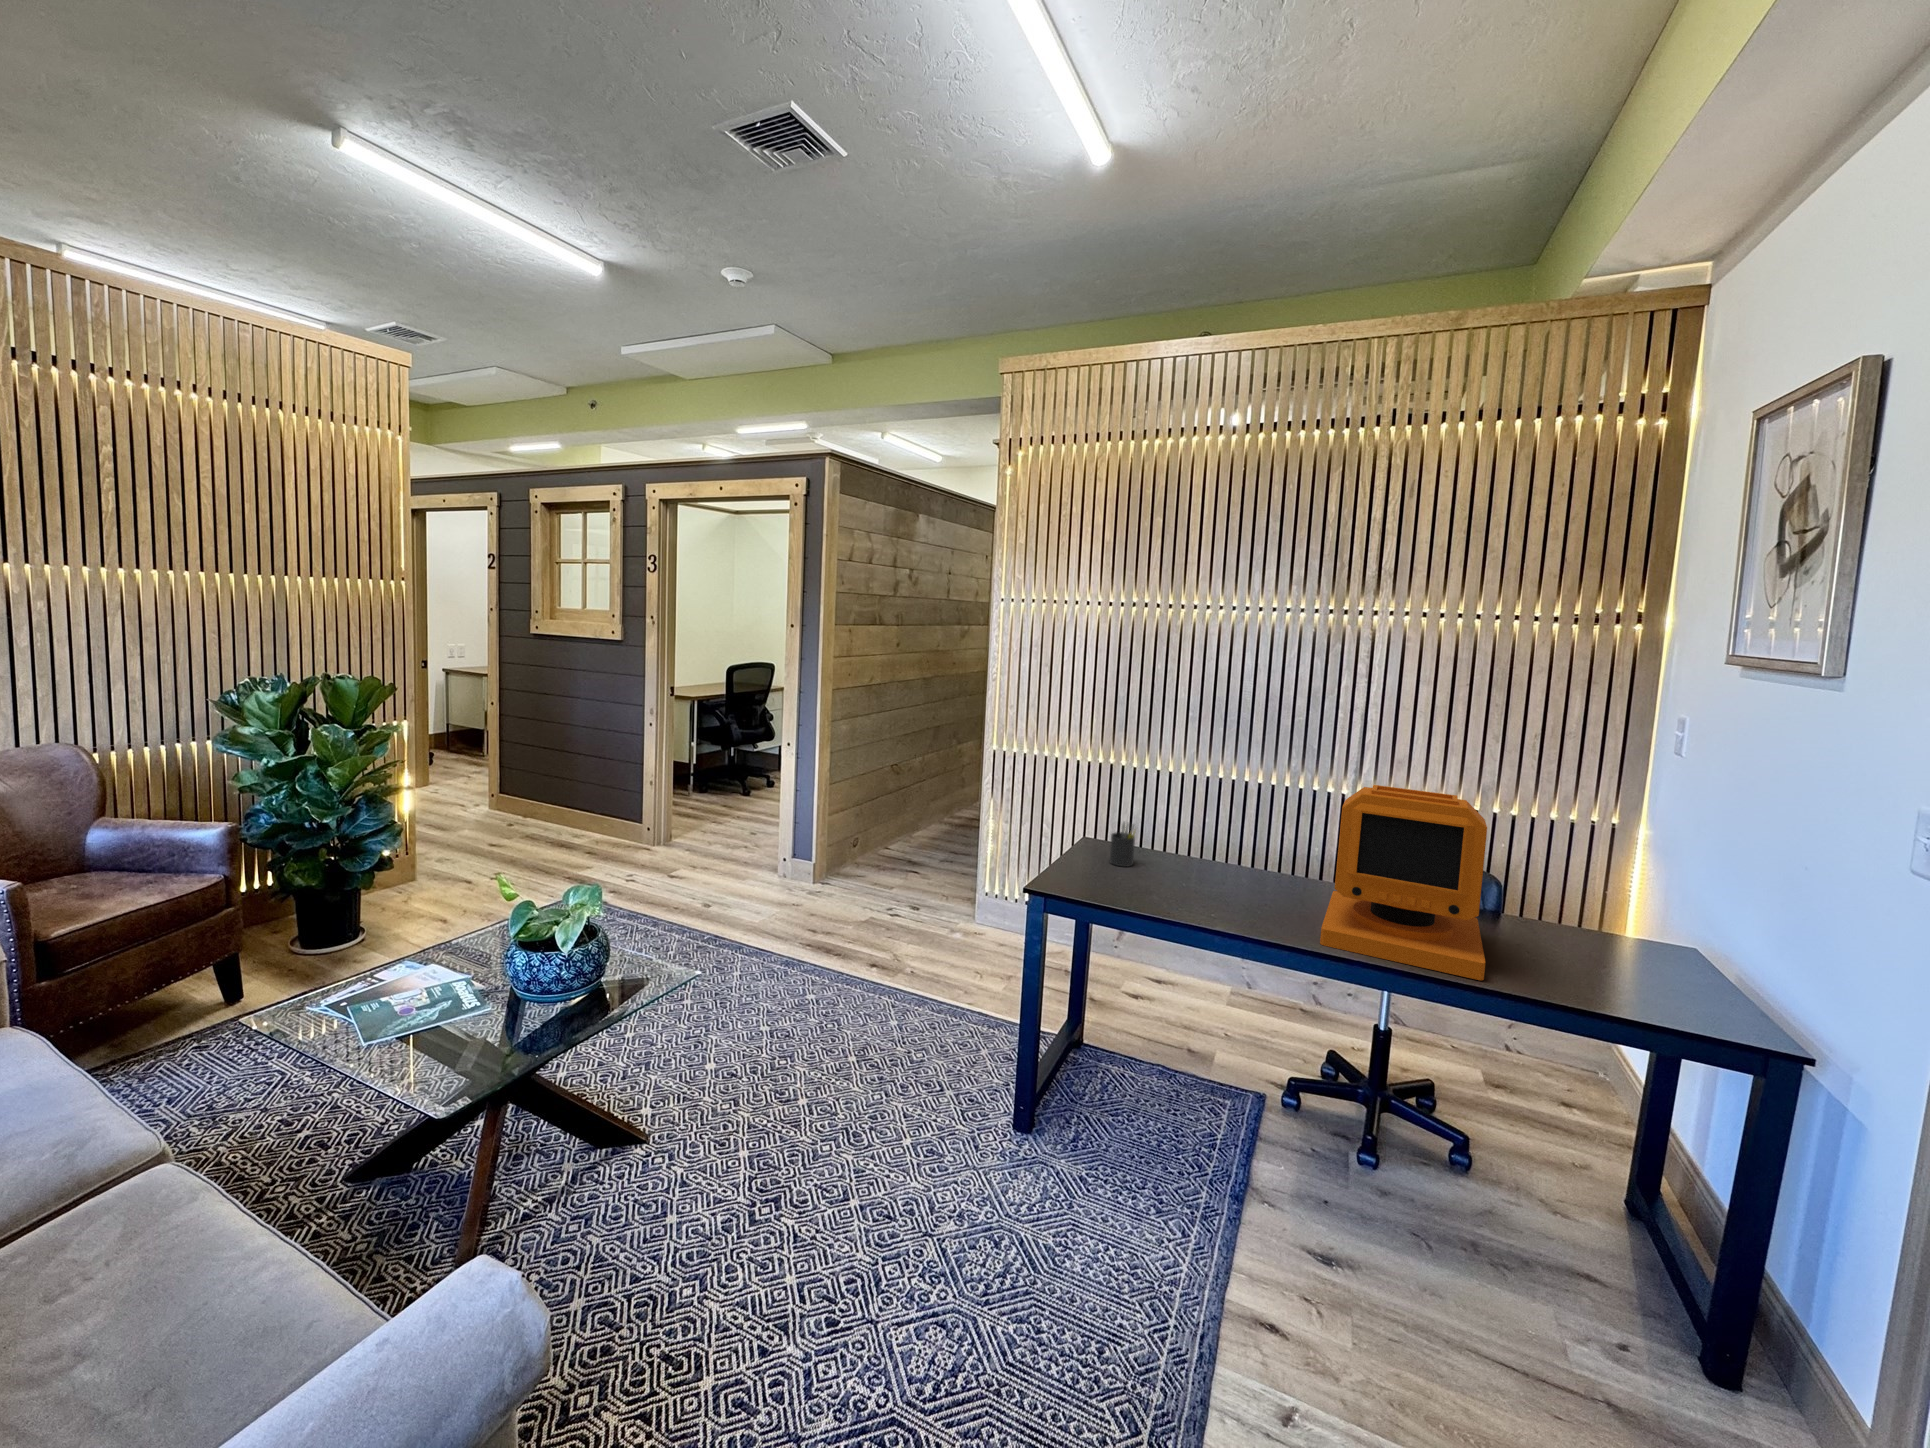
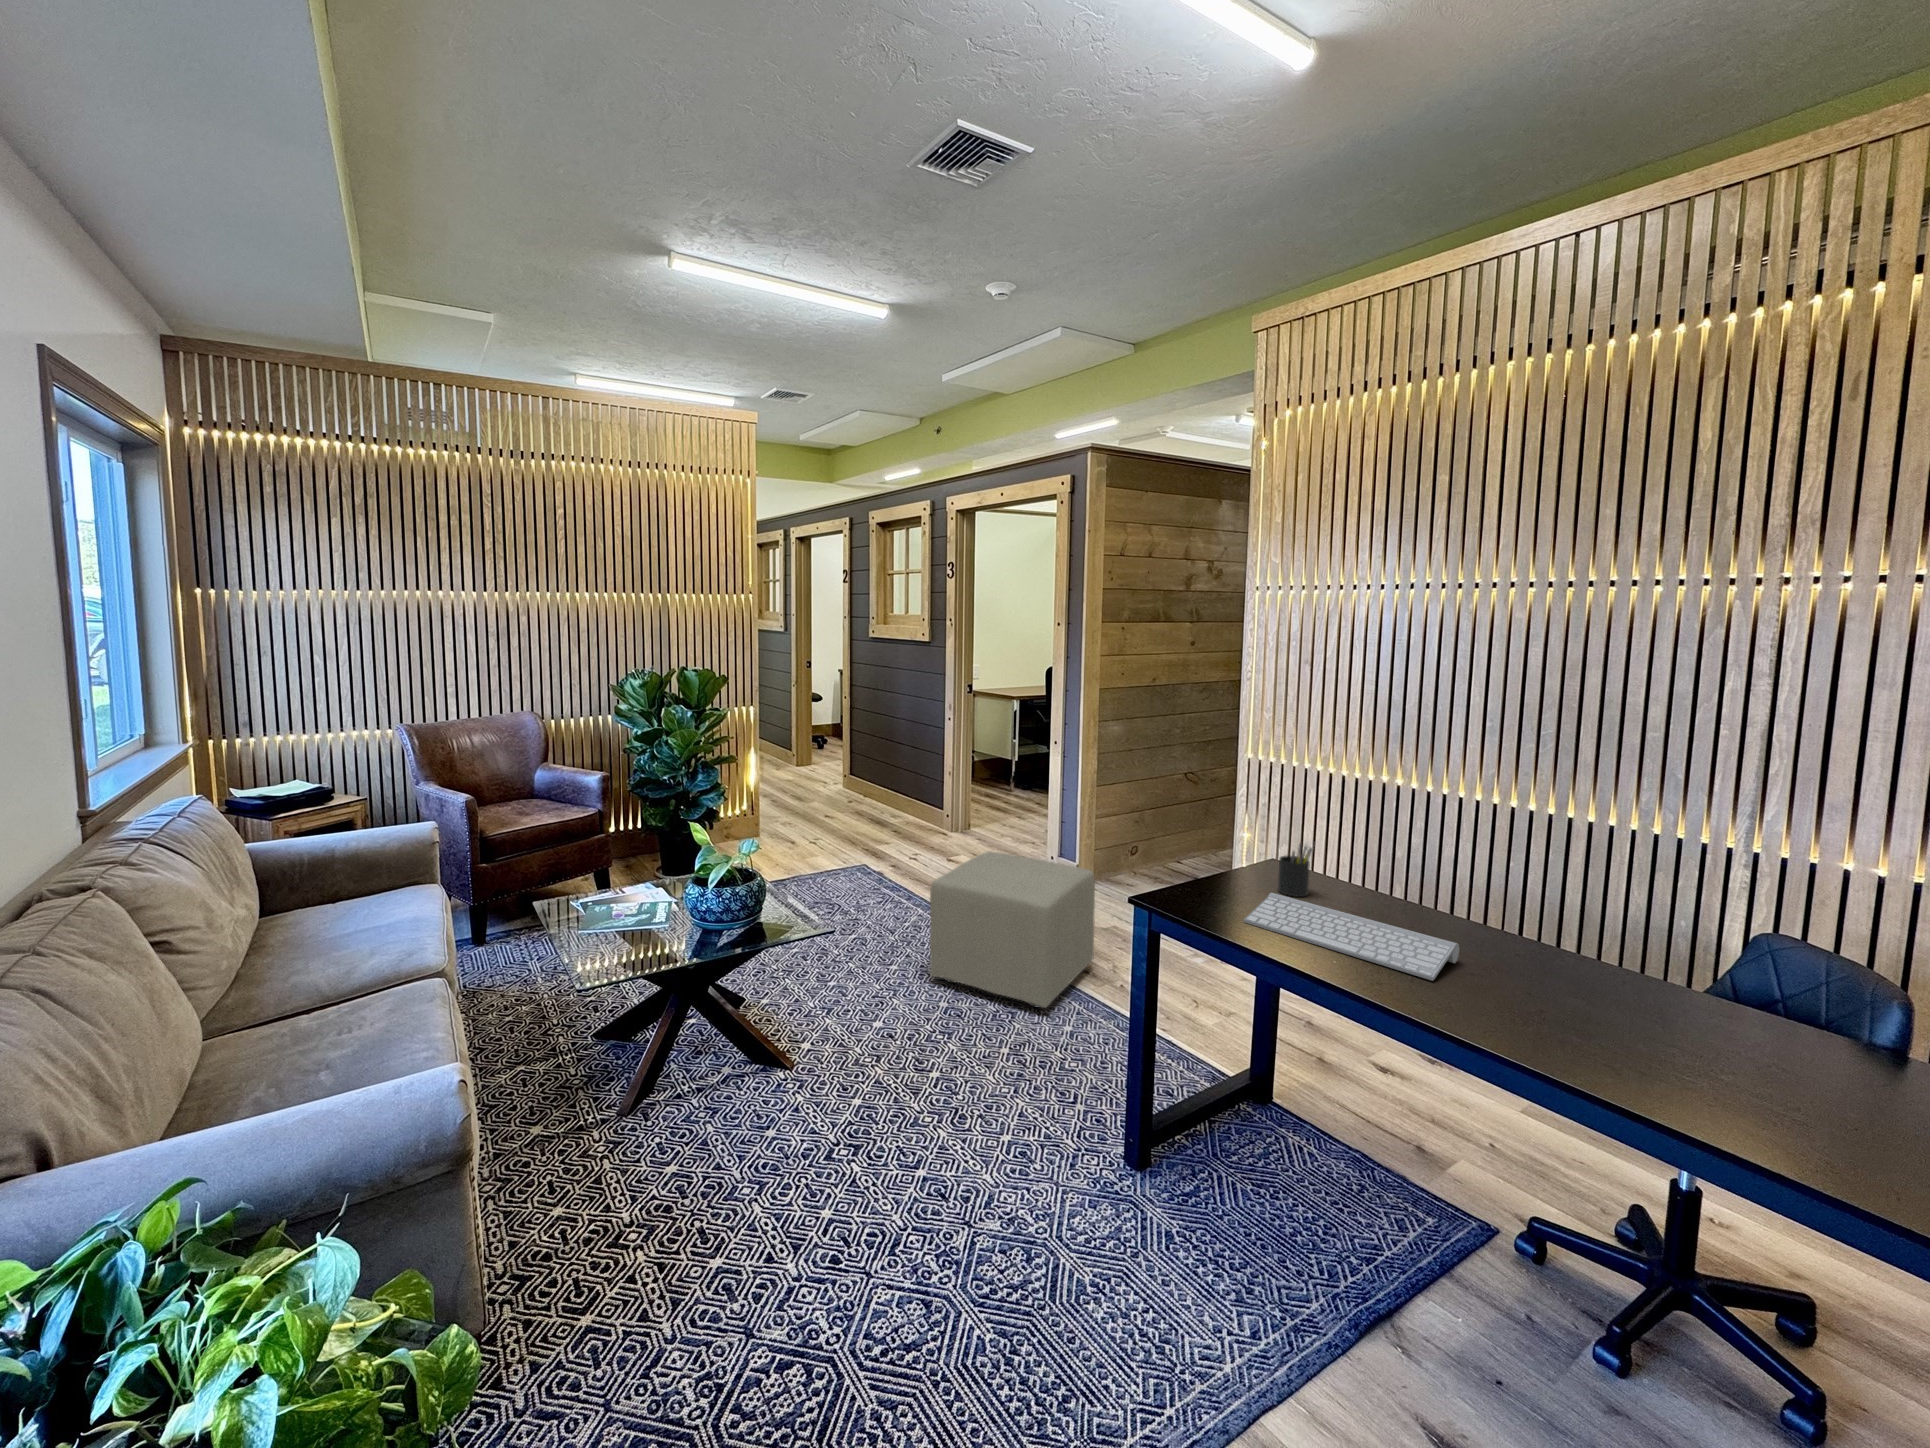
computer monitor: present [1320,785,1487,980] -> none [1464,817,1789,1122]
ottoman: none [731,861,878,1010] -> present [930,851,1095,1008]
keyboard: none [1119,866,1276,918] -> present [1244,893,1459,981]

